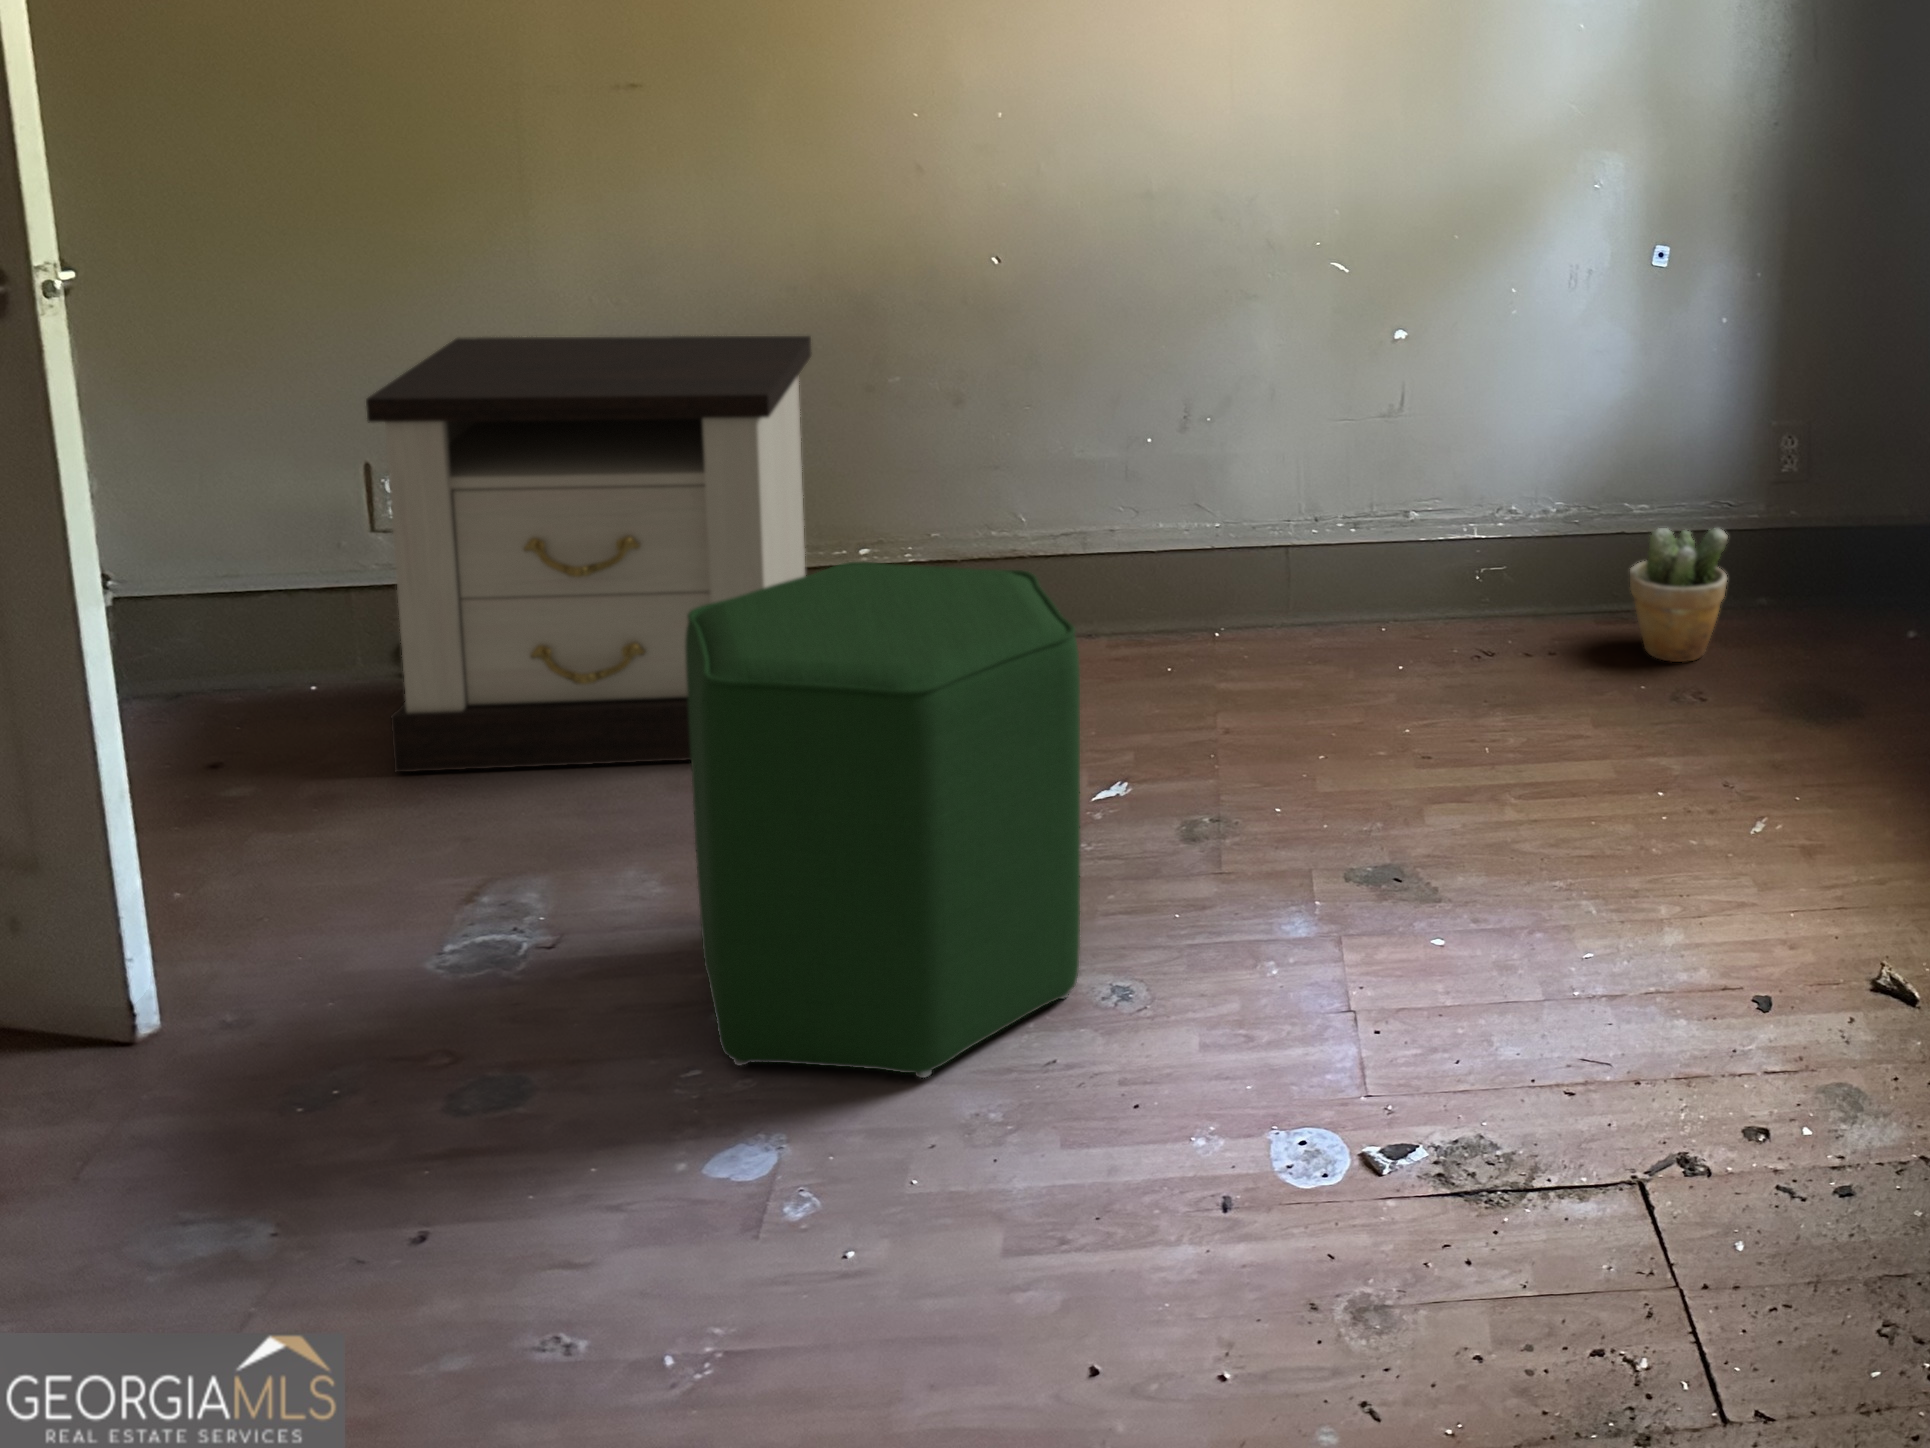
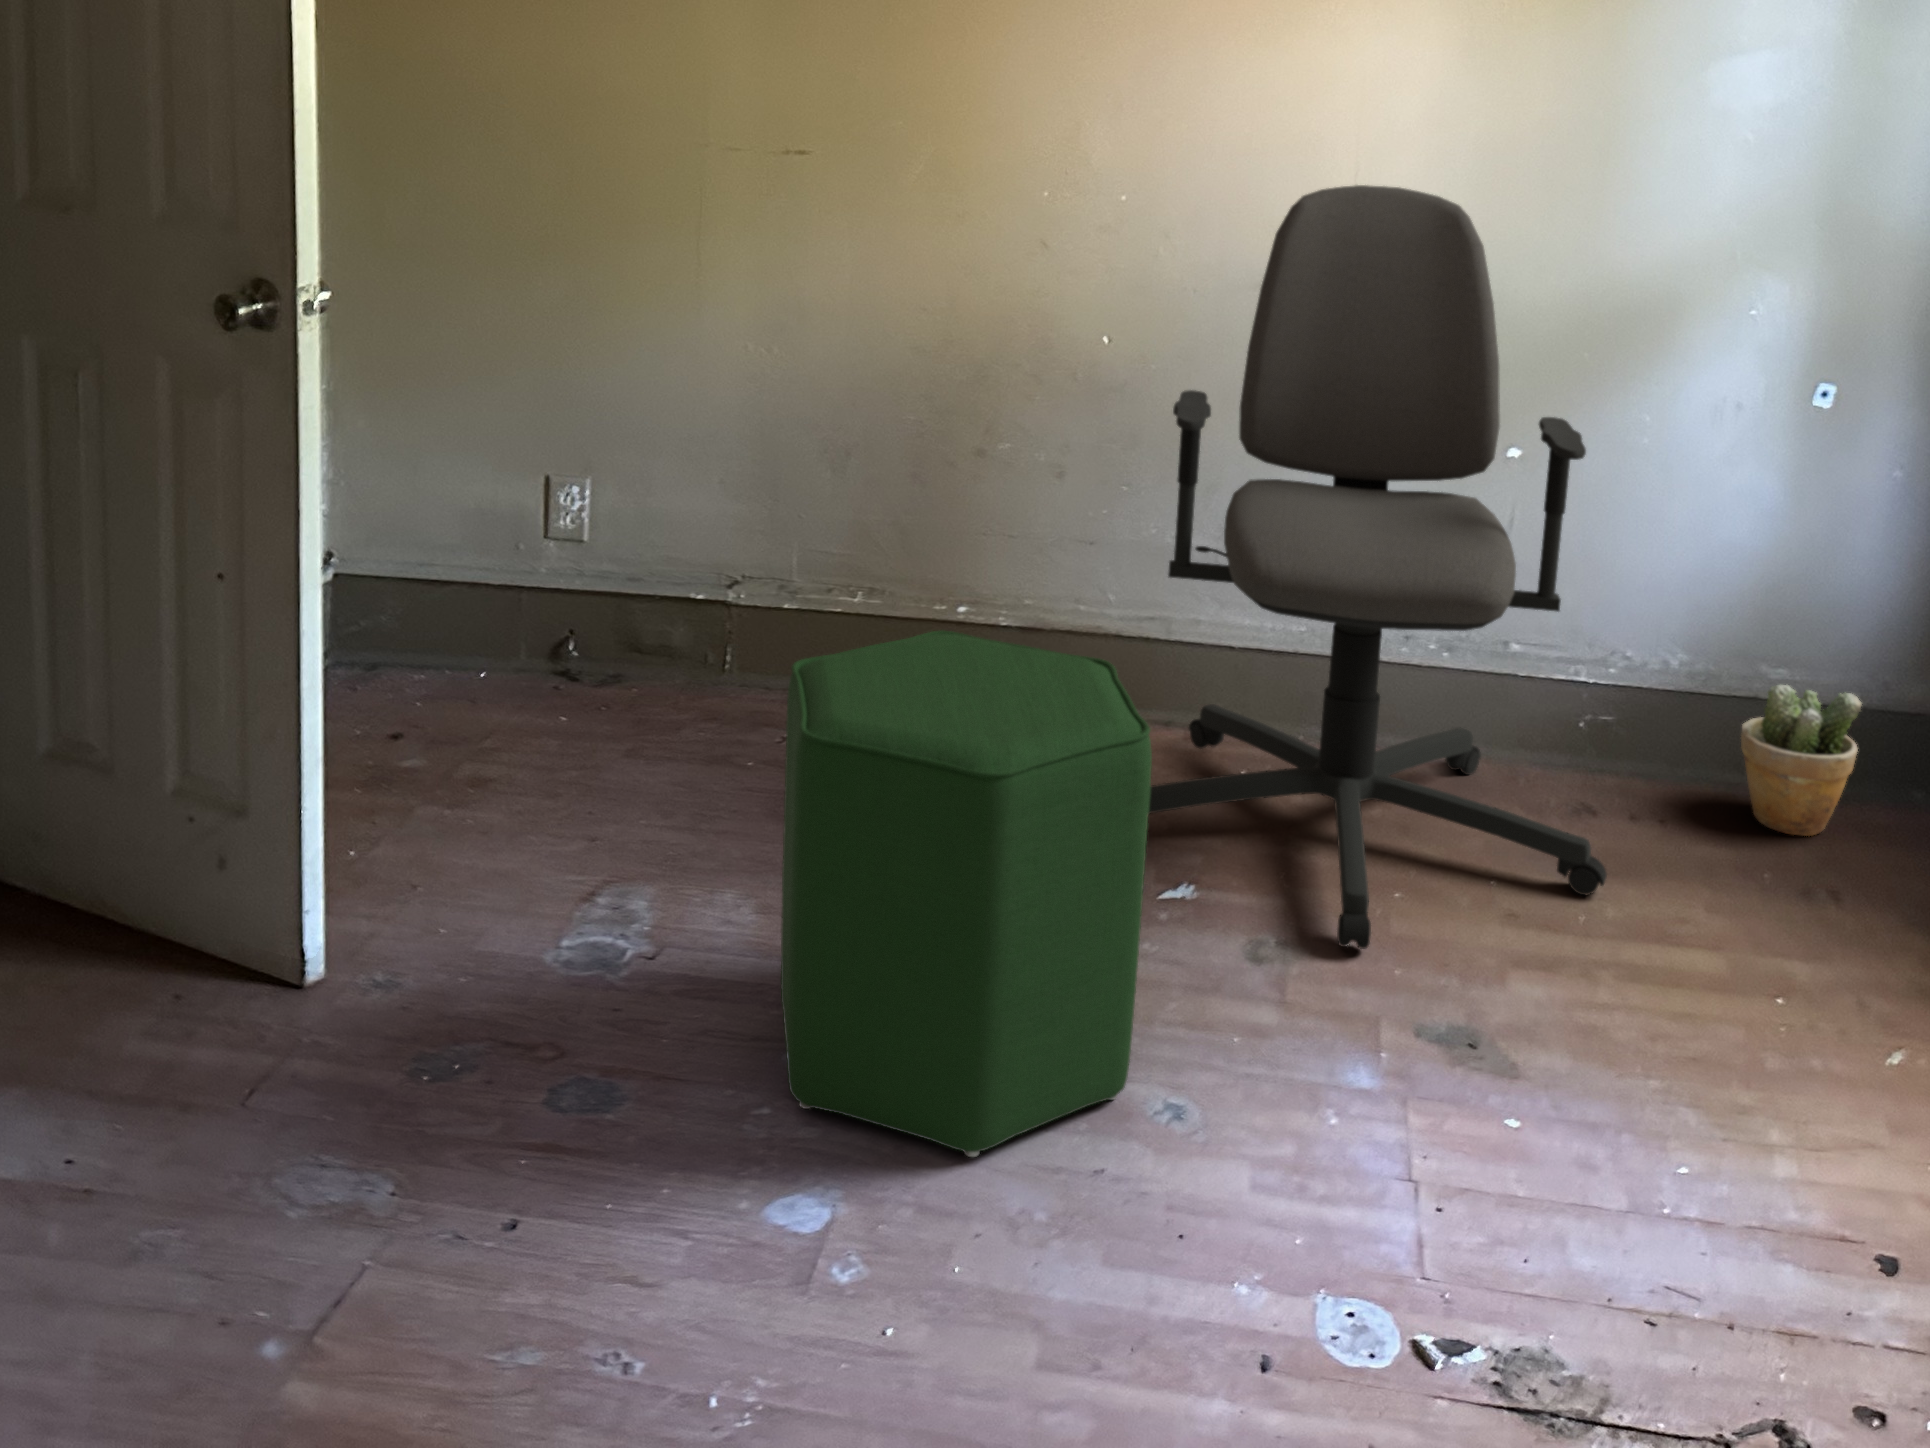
office chair: none [1027,87,1519,821] -> present [1149,185,1607,949]
nightstand: present [366,336,812,772] -> none [541,378,922,801]

